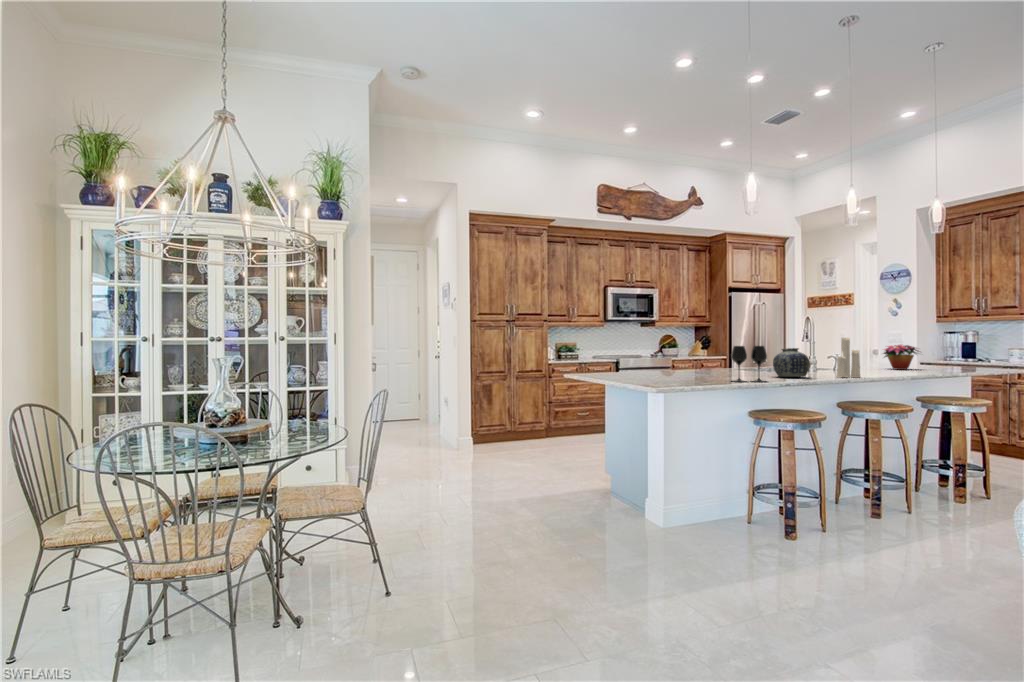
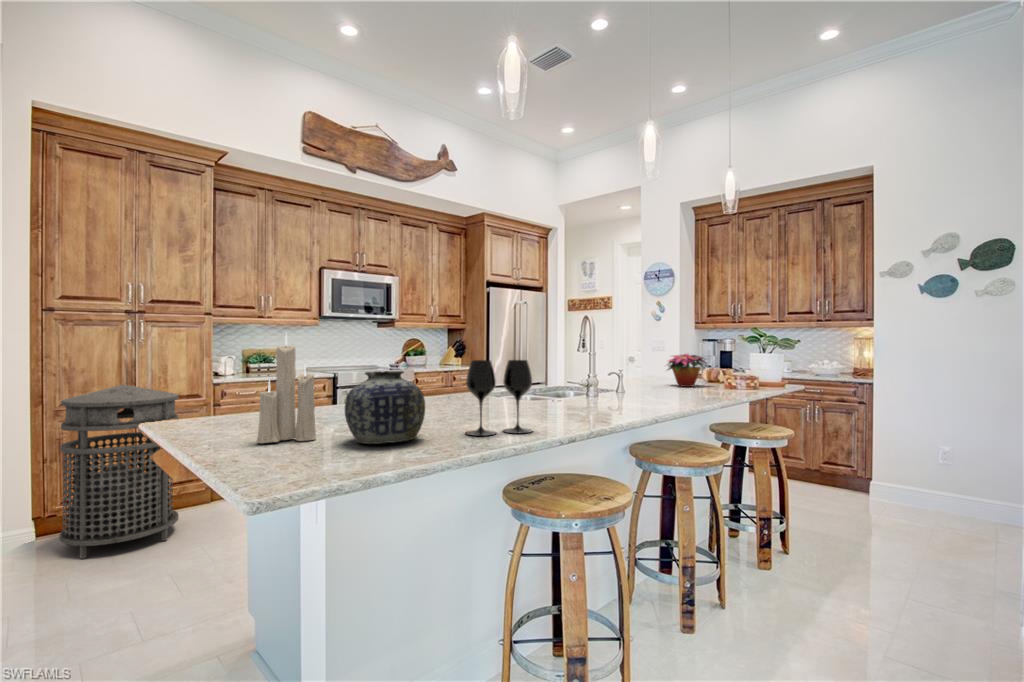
candle: present [837,337,861,378] -> present [257,333,316,443]
vase: present [773,348,810,377] -> present [345,370,425,444]
trash can: none [489,362,541,453] -> present [59,385,179,559]

